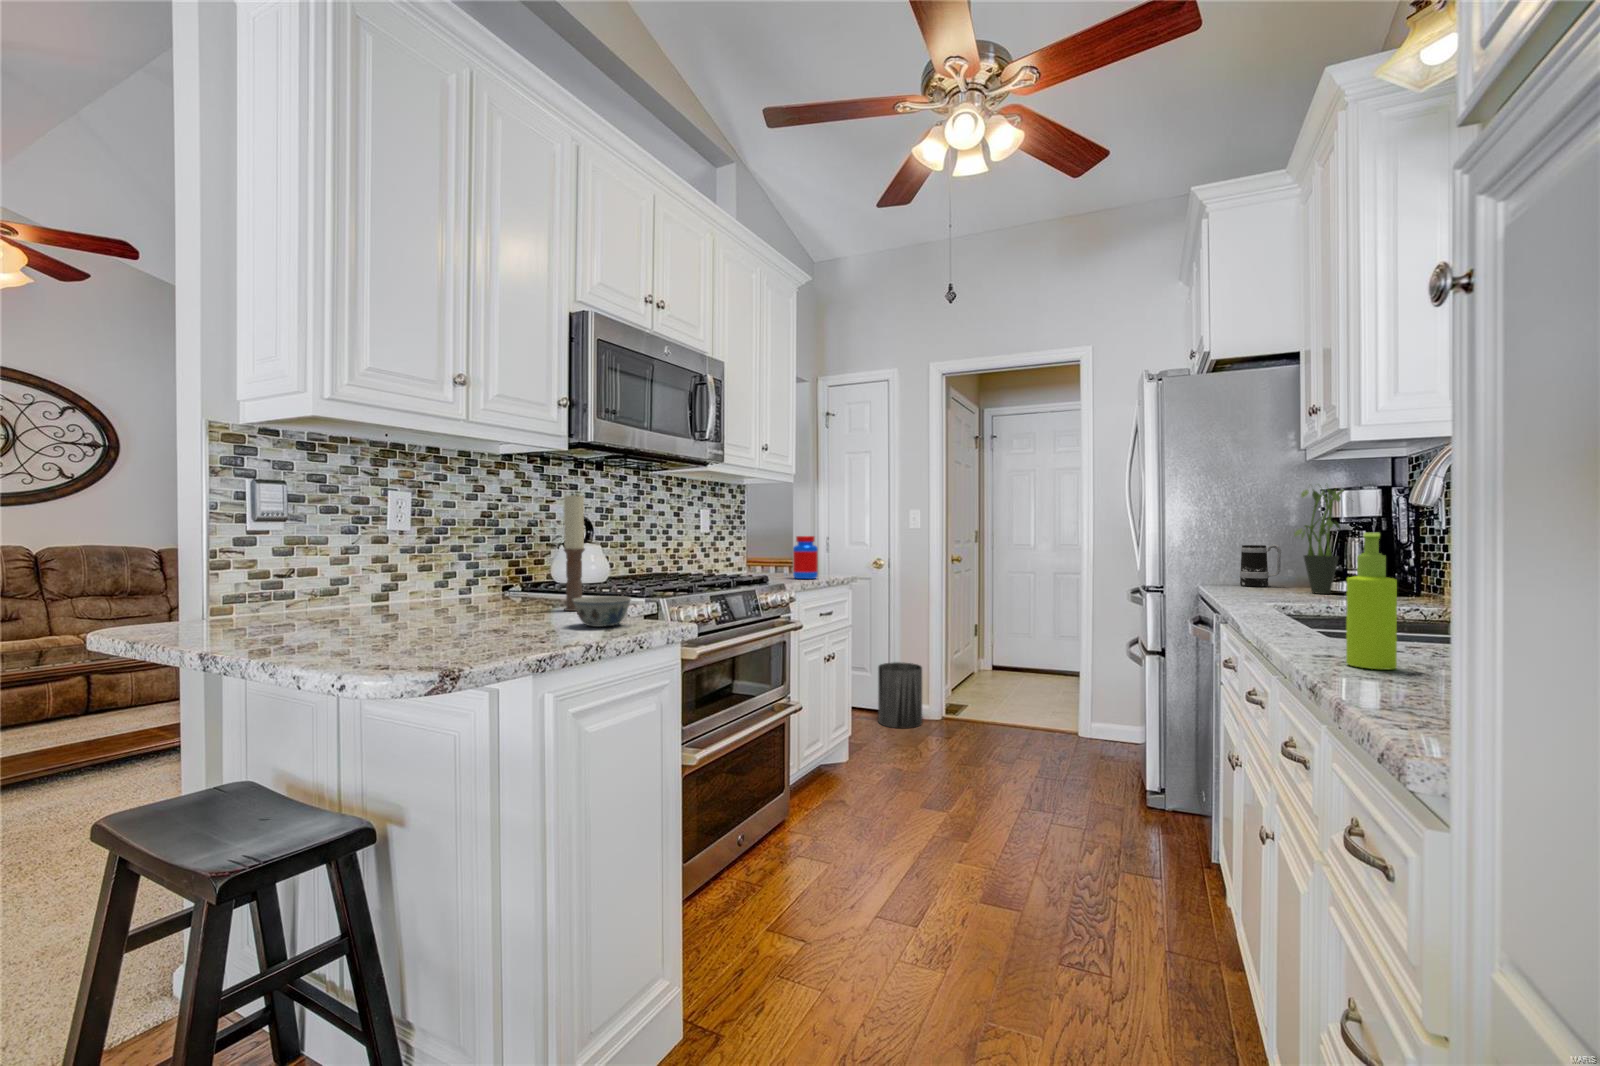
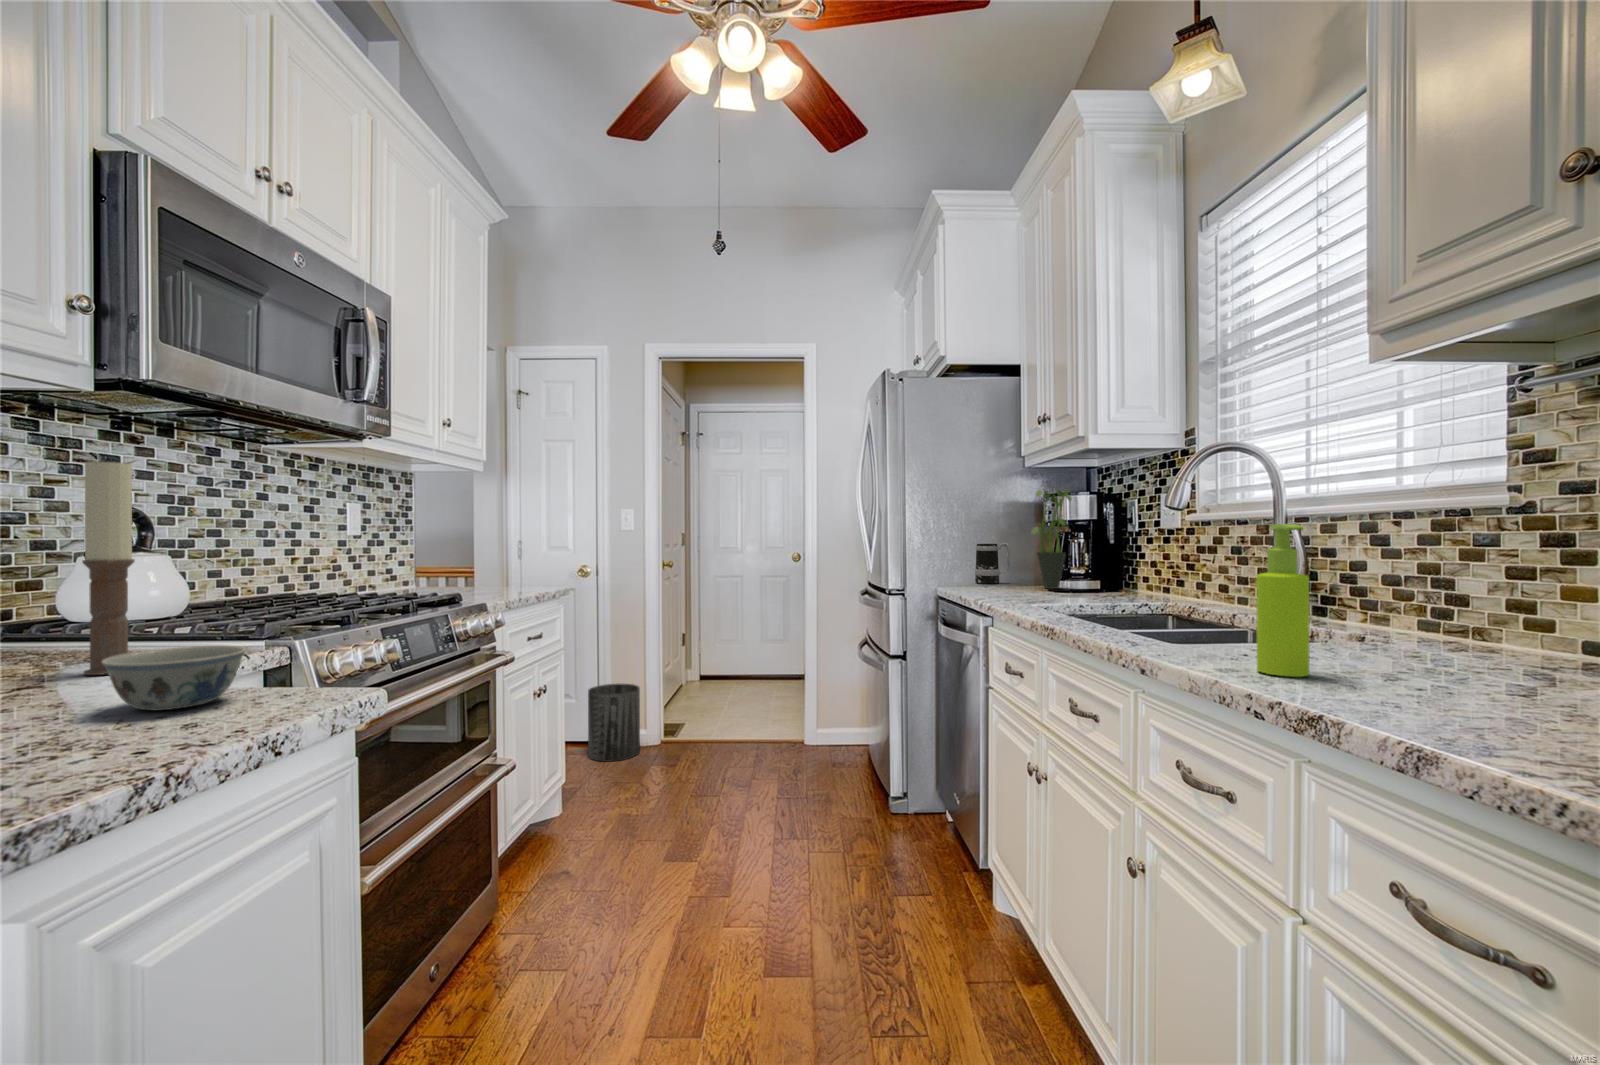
jar: present [793,536,818,579] -> none [492,538,527,594]

